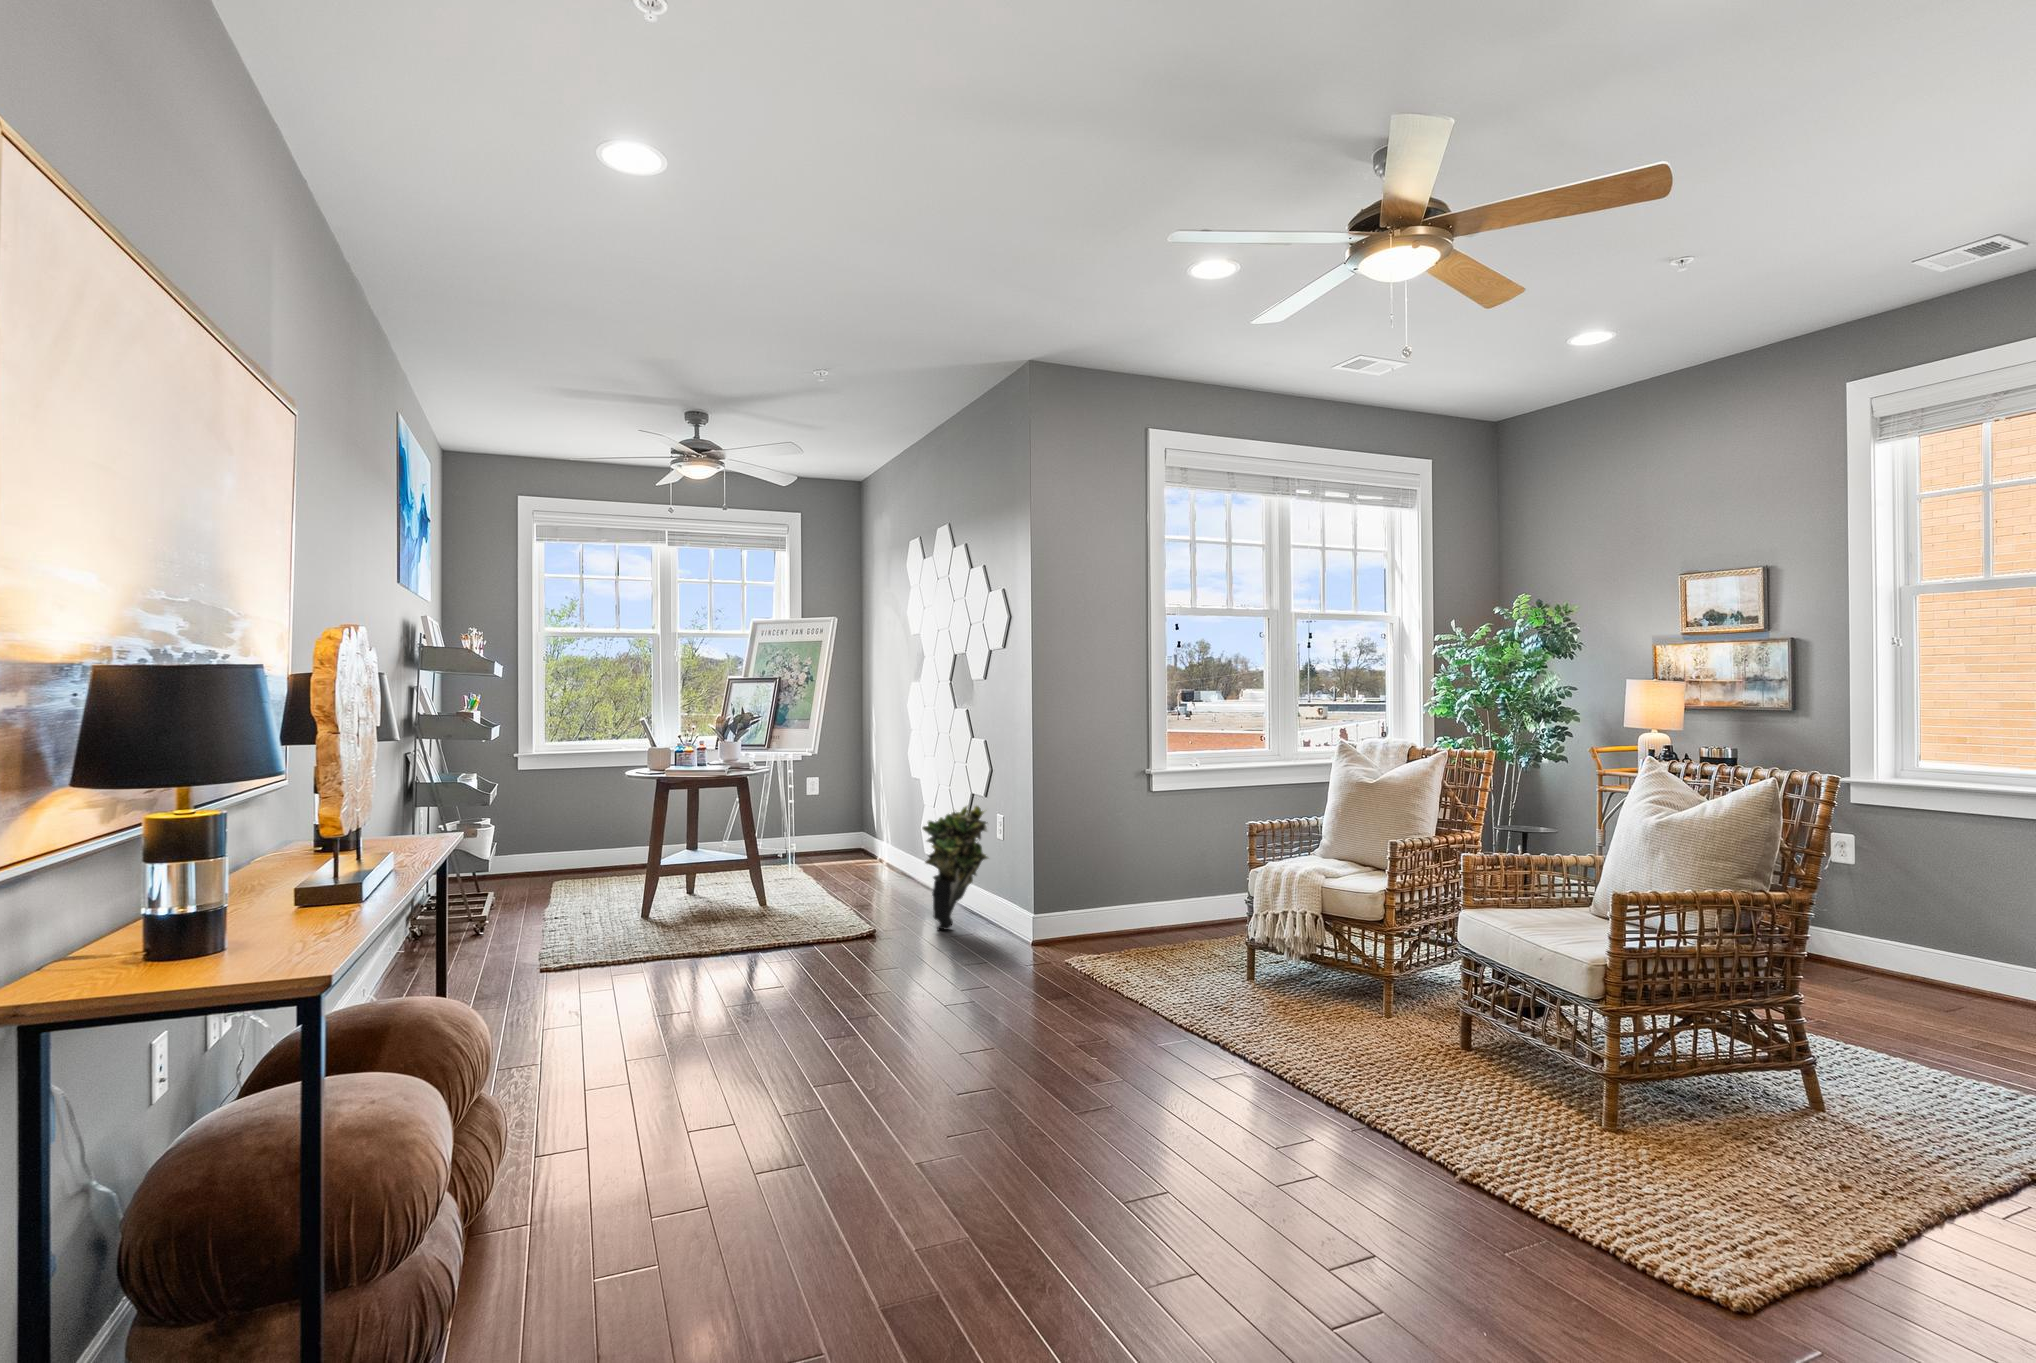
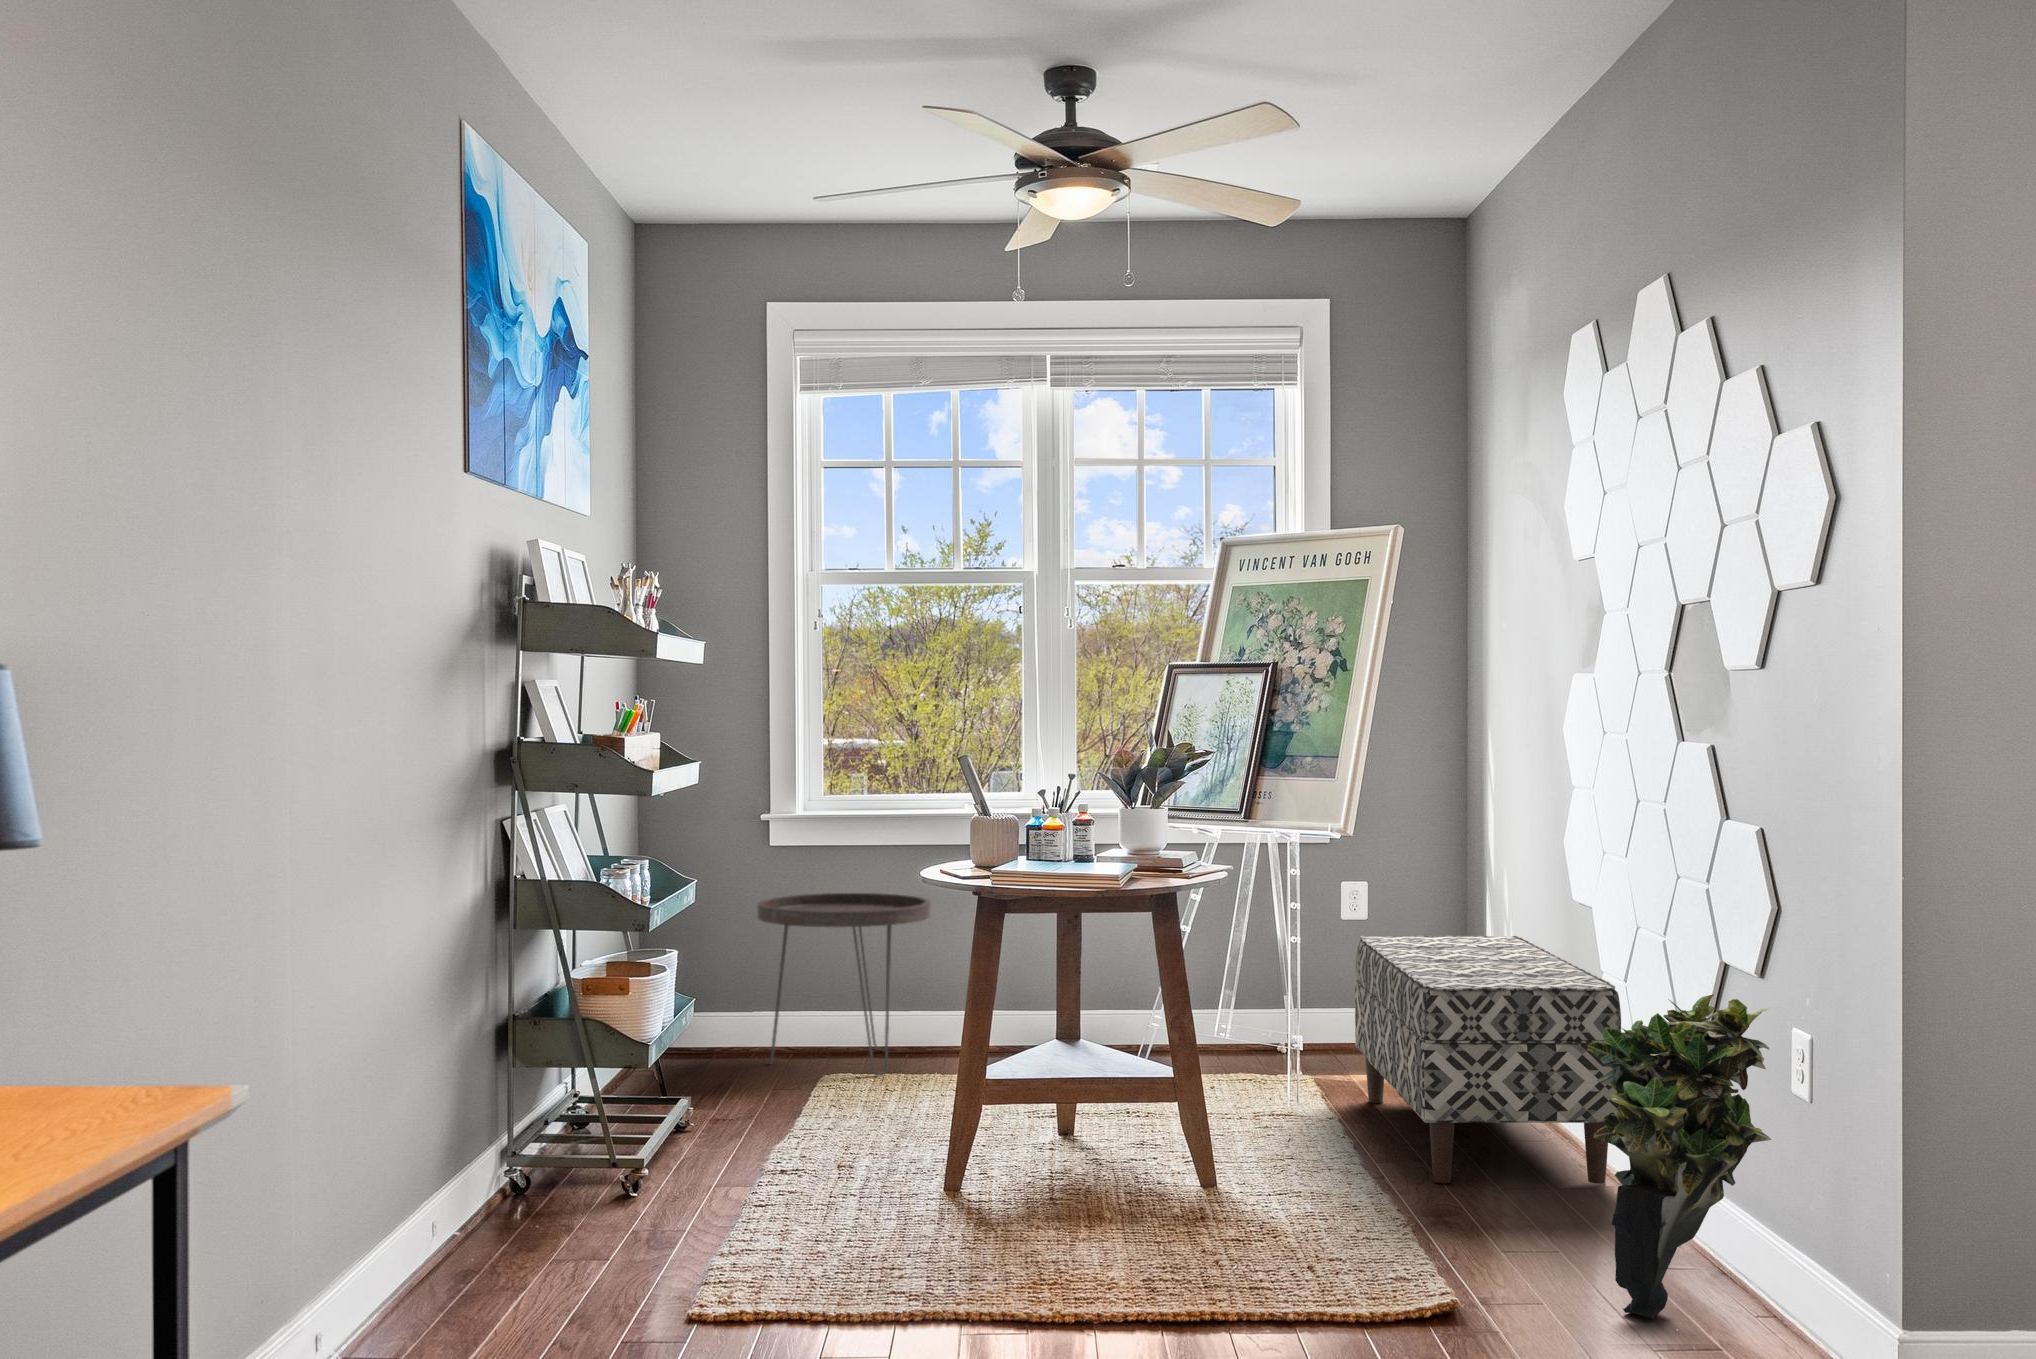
side table: none [517,792,609,878] -> present [757,893,930,1075]
bench: none [817,795,933,896] -> present [1355,936,1621,1184]

